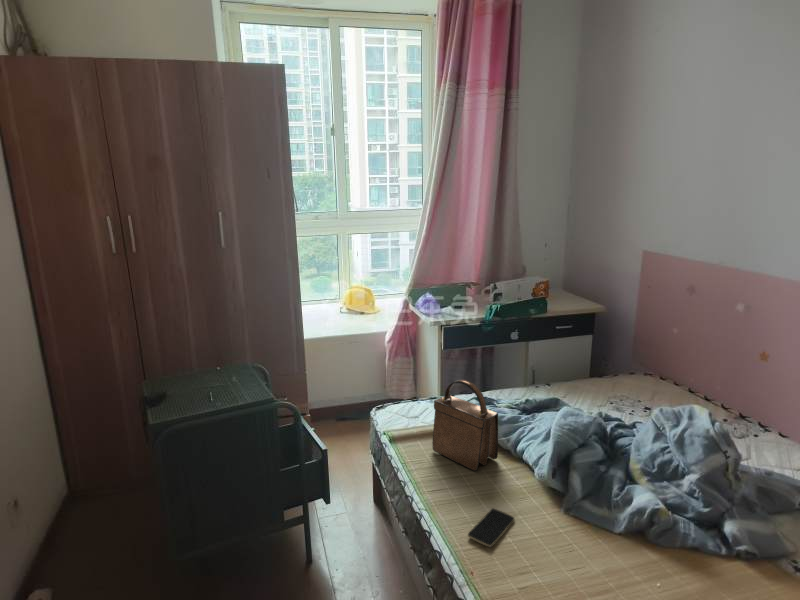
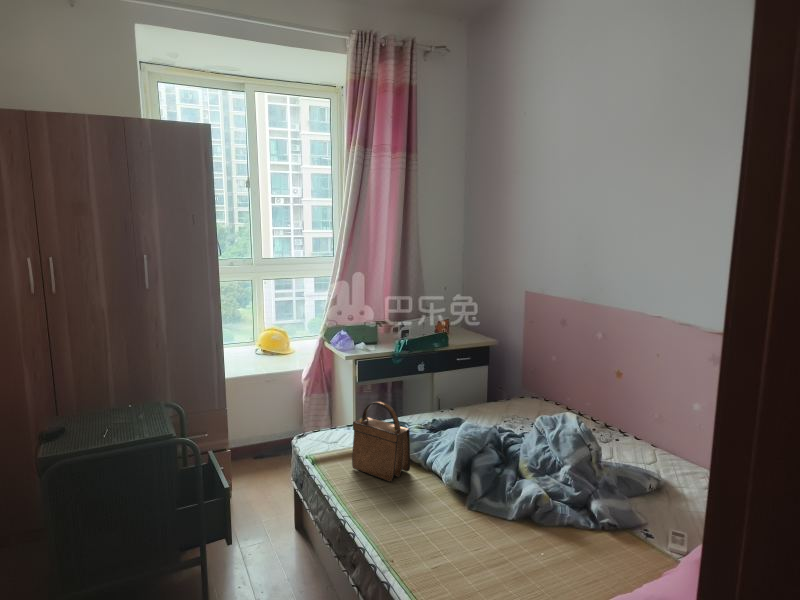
smartphone: present [468,508,514,546] -> none [387,510,427,540]

